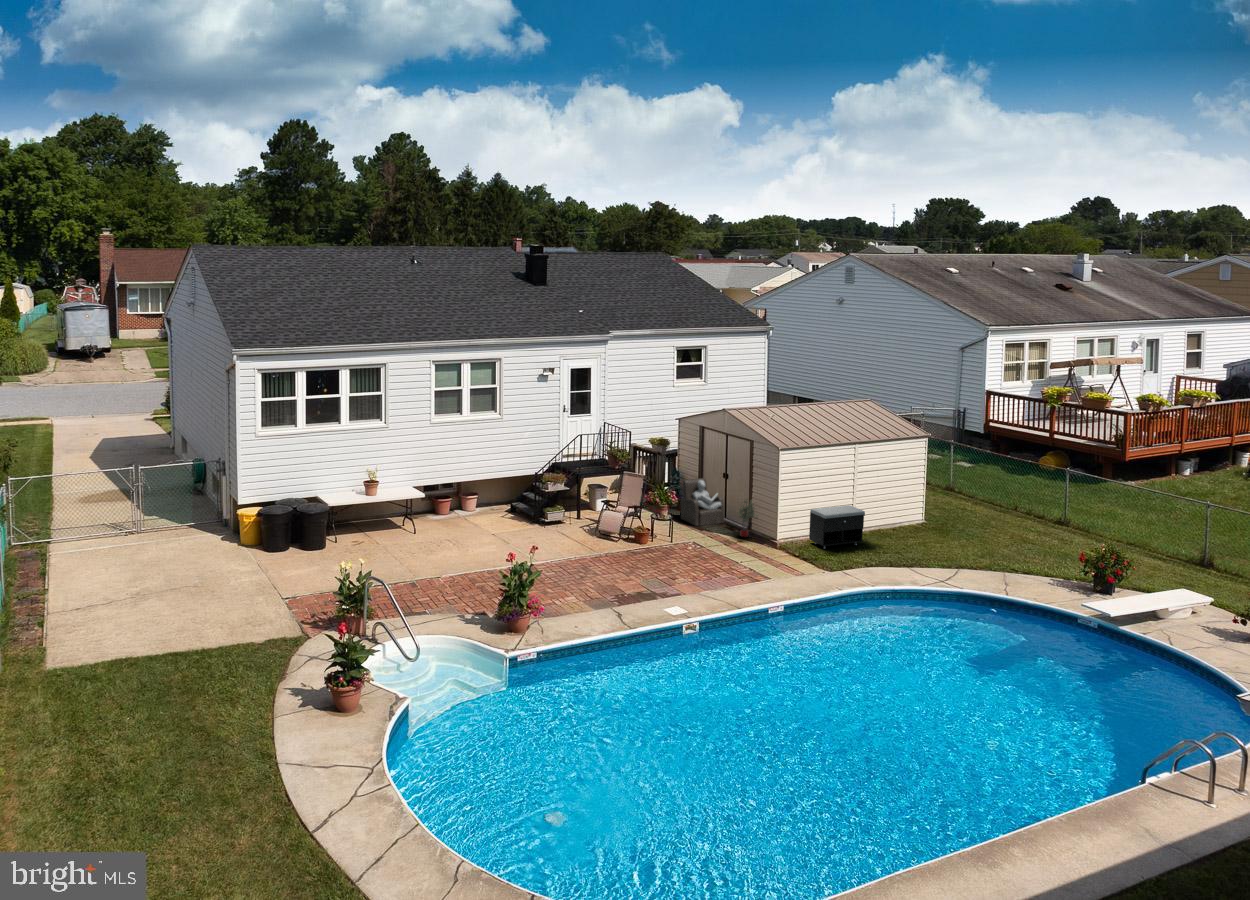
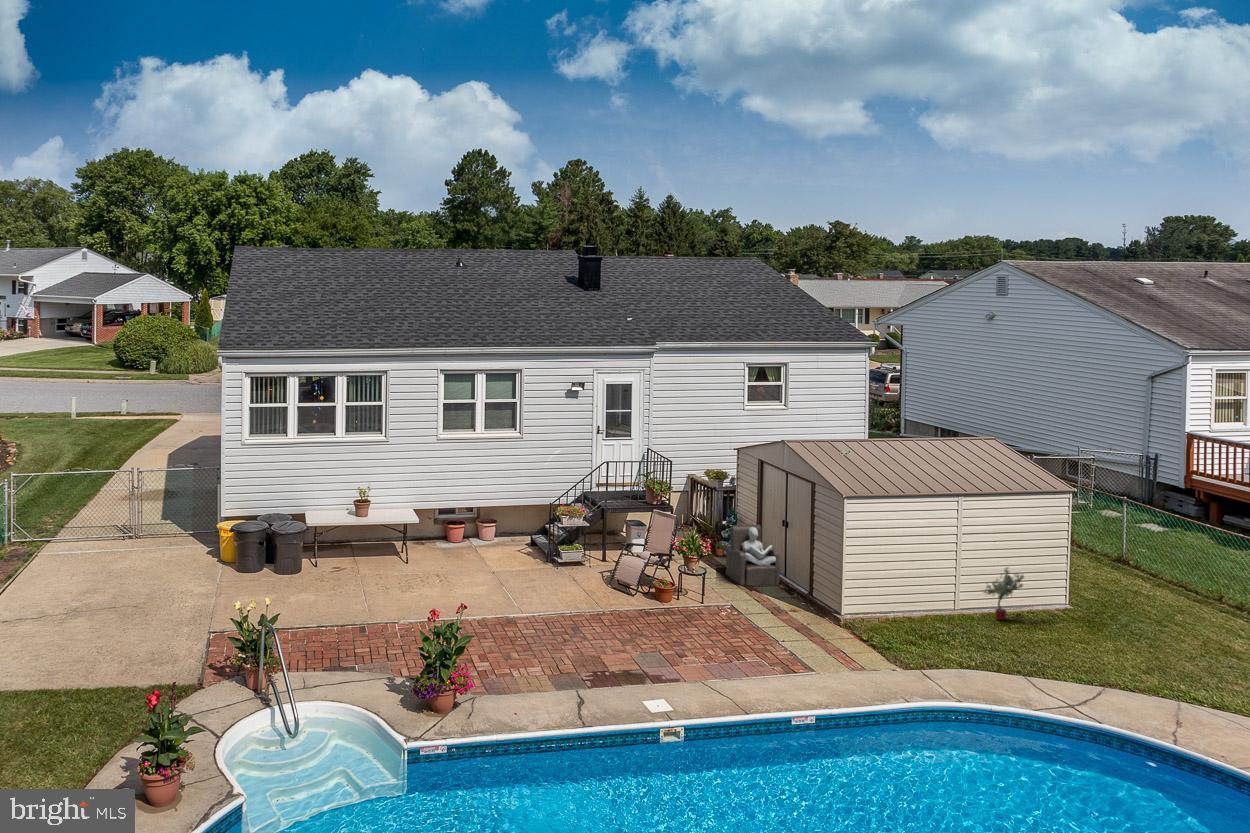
potted tree: present [738,501,757,538] -> present [984,568,1024,621]
storage bench: present [809,505,865,549] -> none [882,573,958,629]

